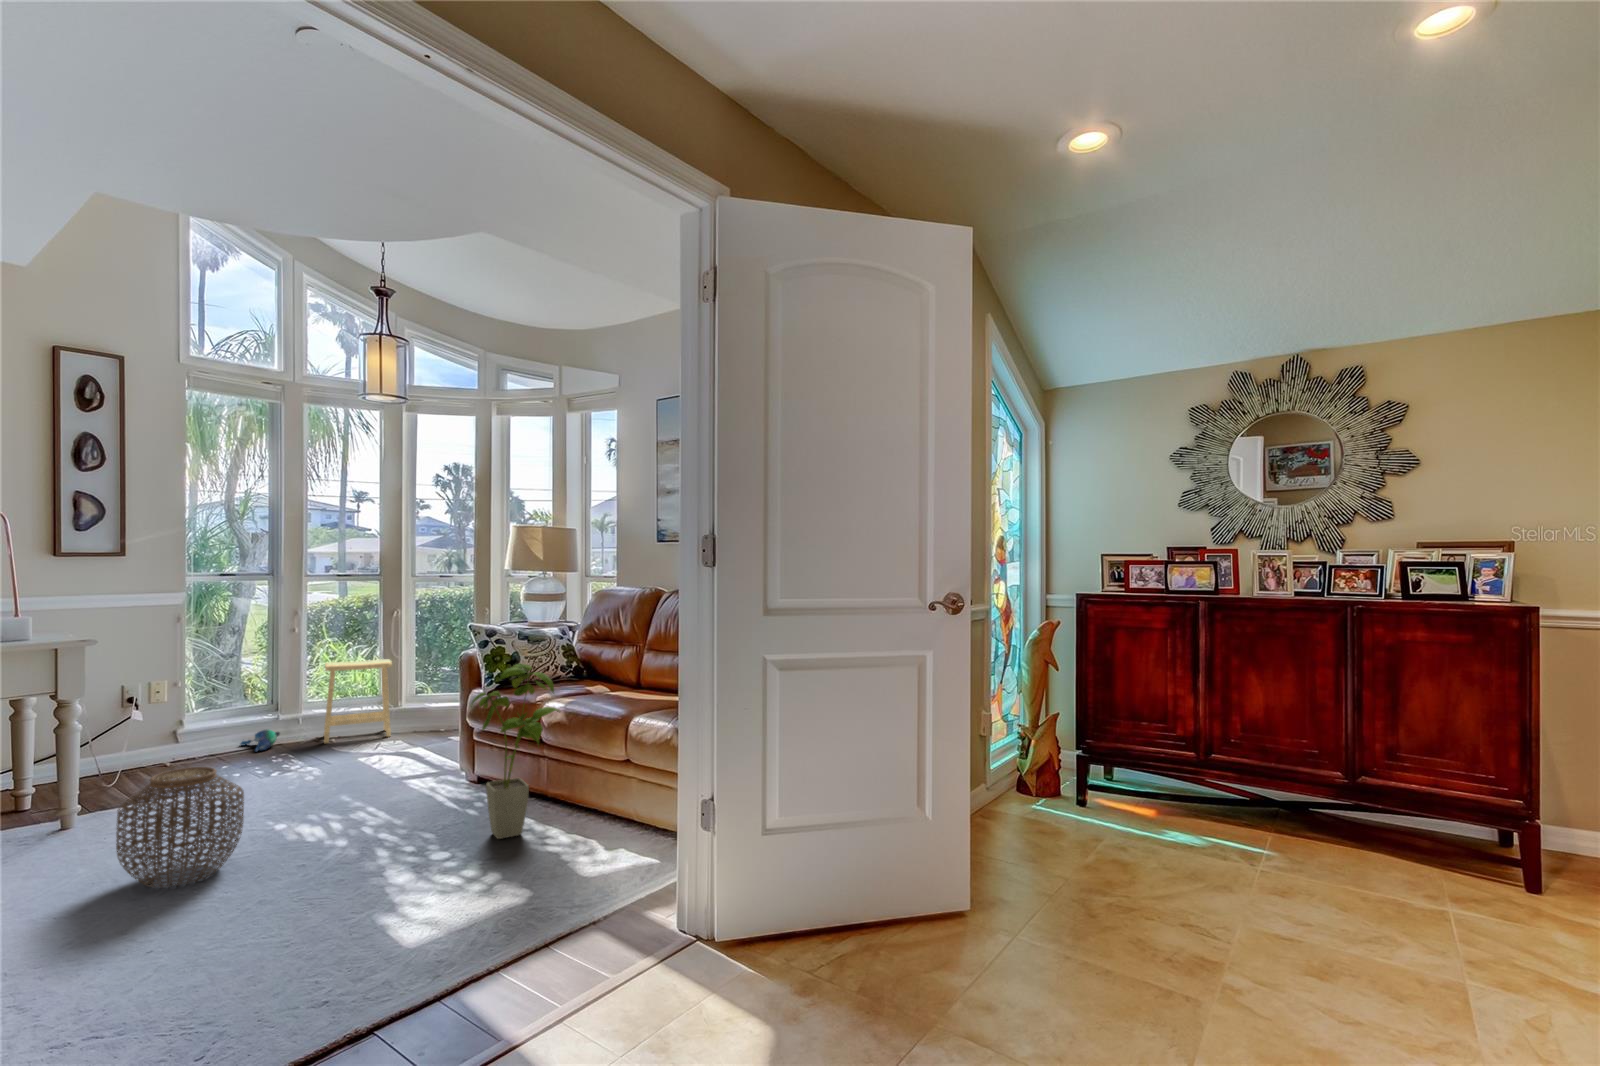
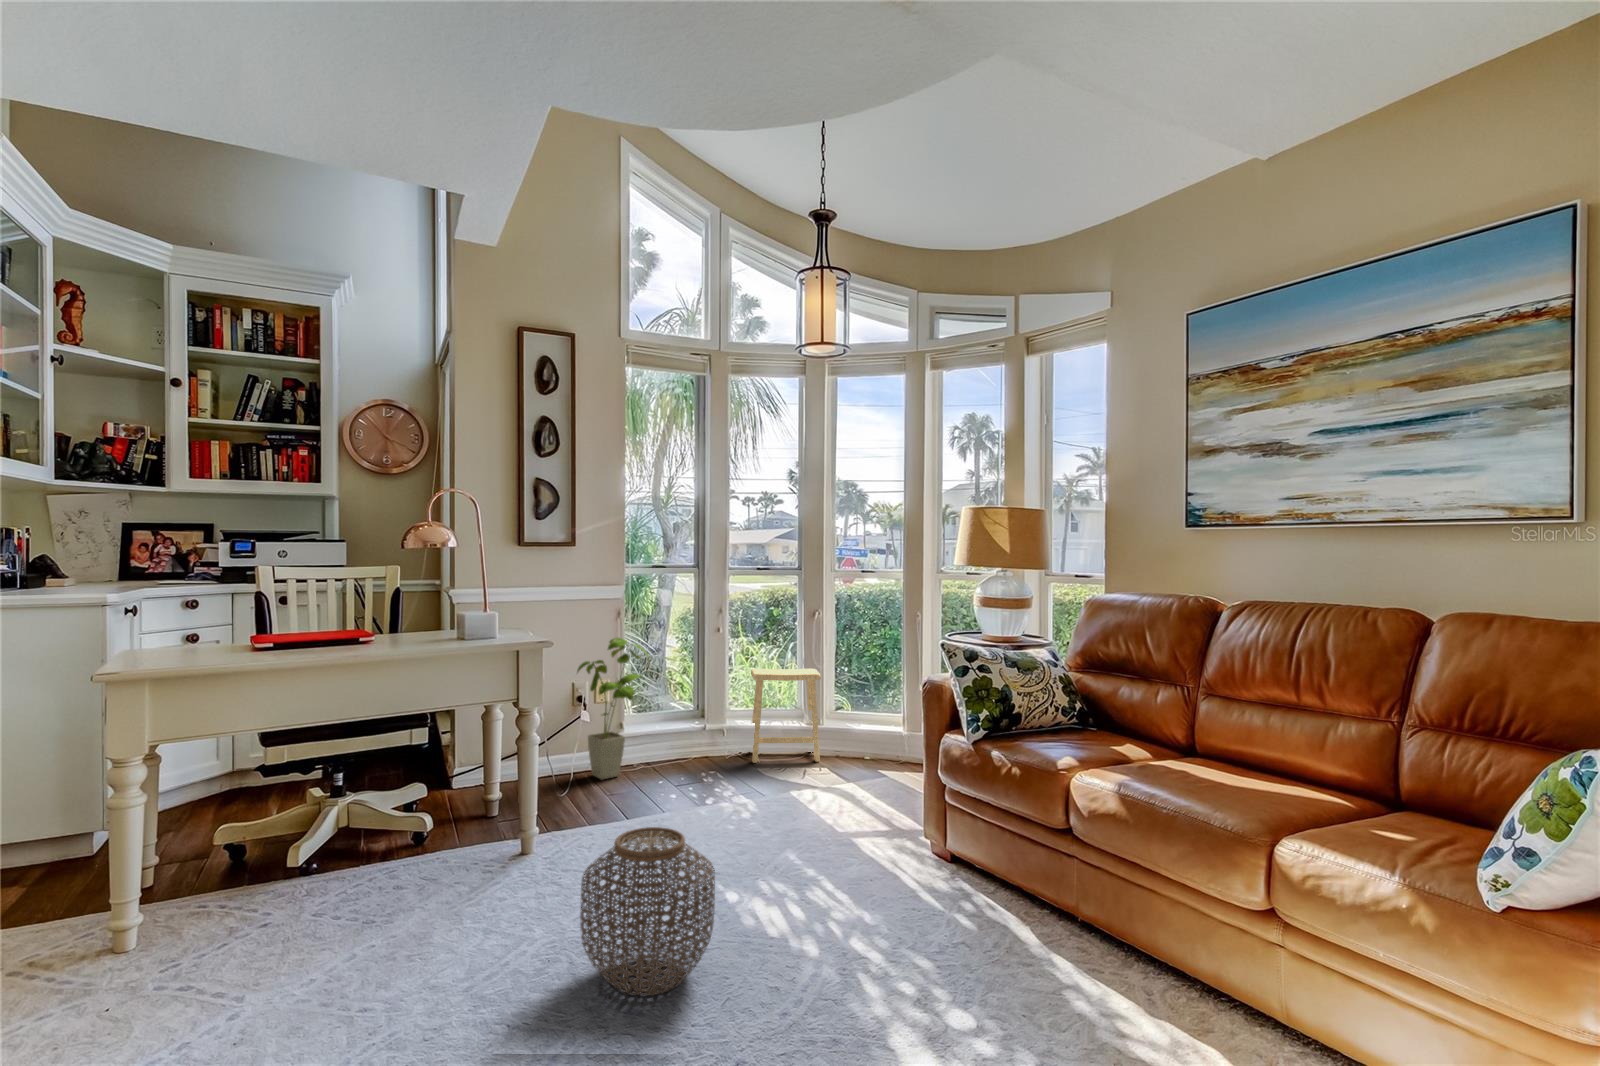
house plant: present [472,663,560,839] -> present [577,638,649,779]
plush toy: present [241,729,280,752] -> none [672,740,710,766]

